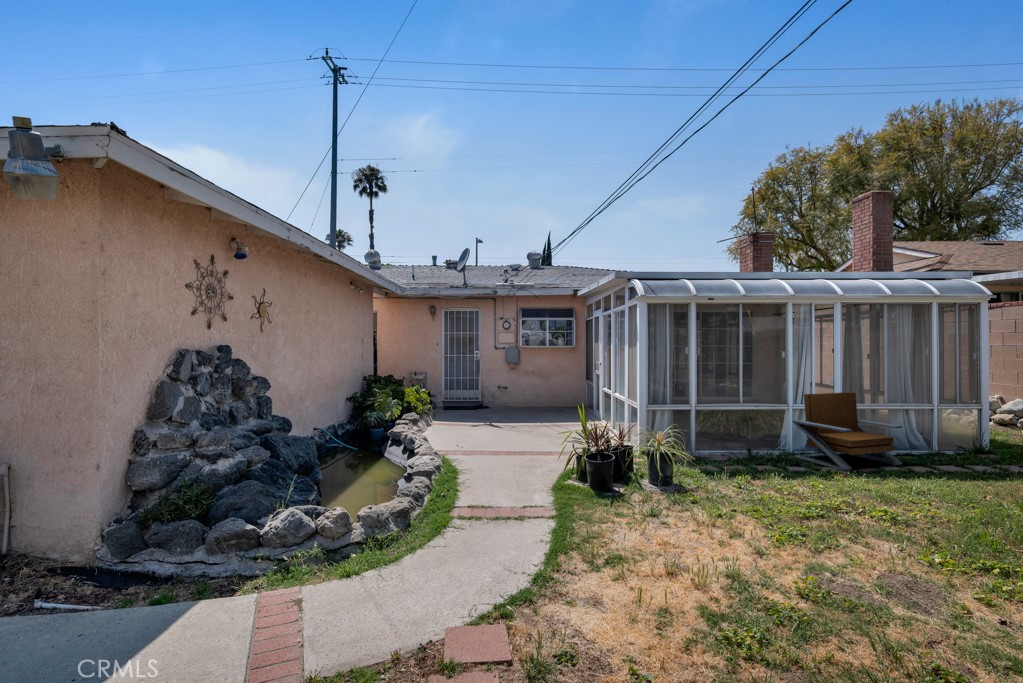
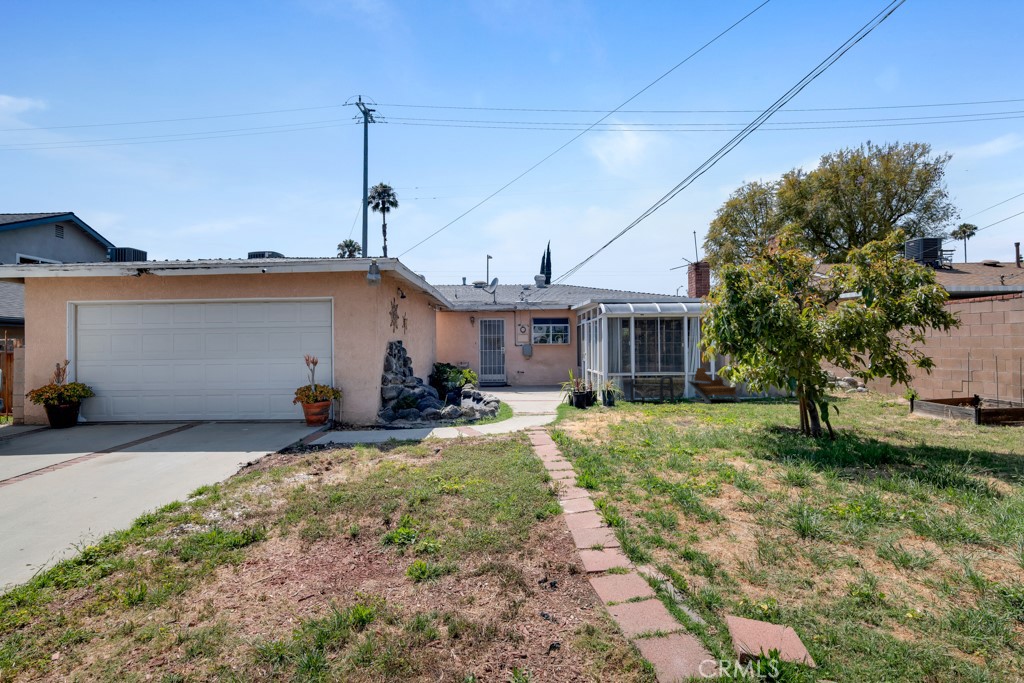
bench: none [689,408,773,470] -> present [630,376,674,404]

